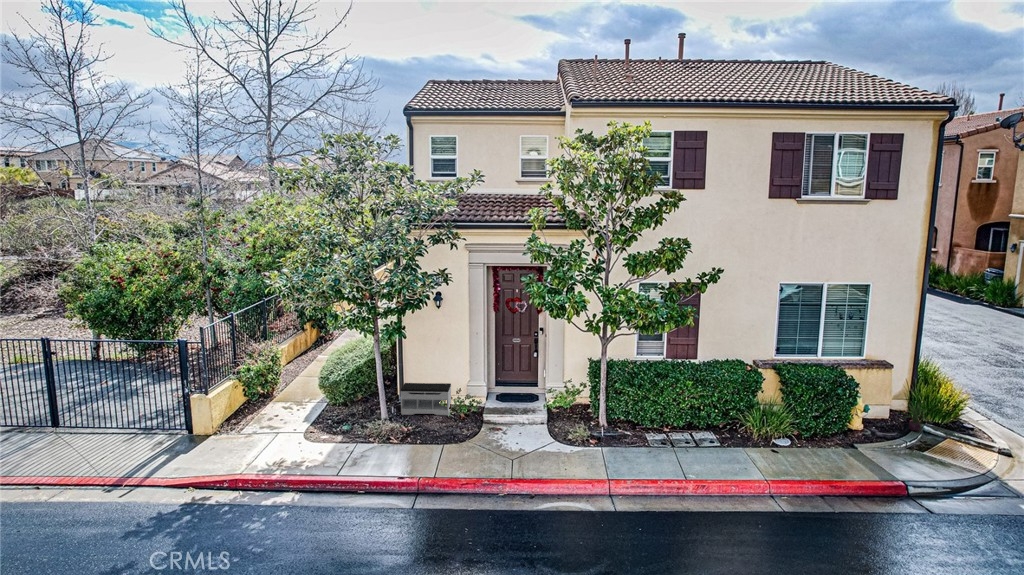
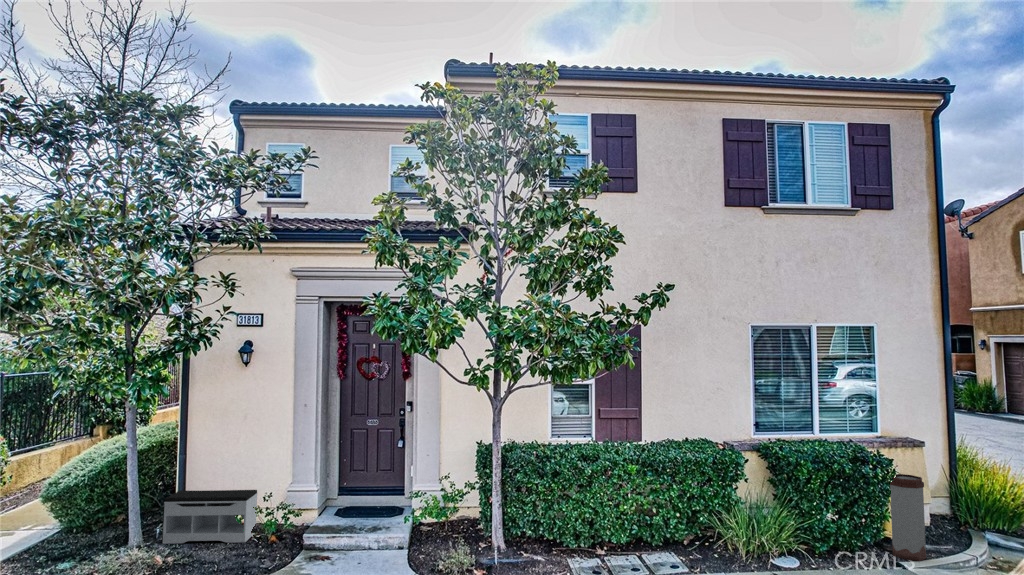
trash can: none [856,389,884,444] -> present [890,474,926,561]
decorative plant: present [907,403,921,431] -> none [940,495,998,542]

